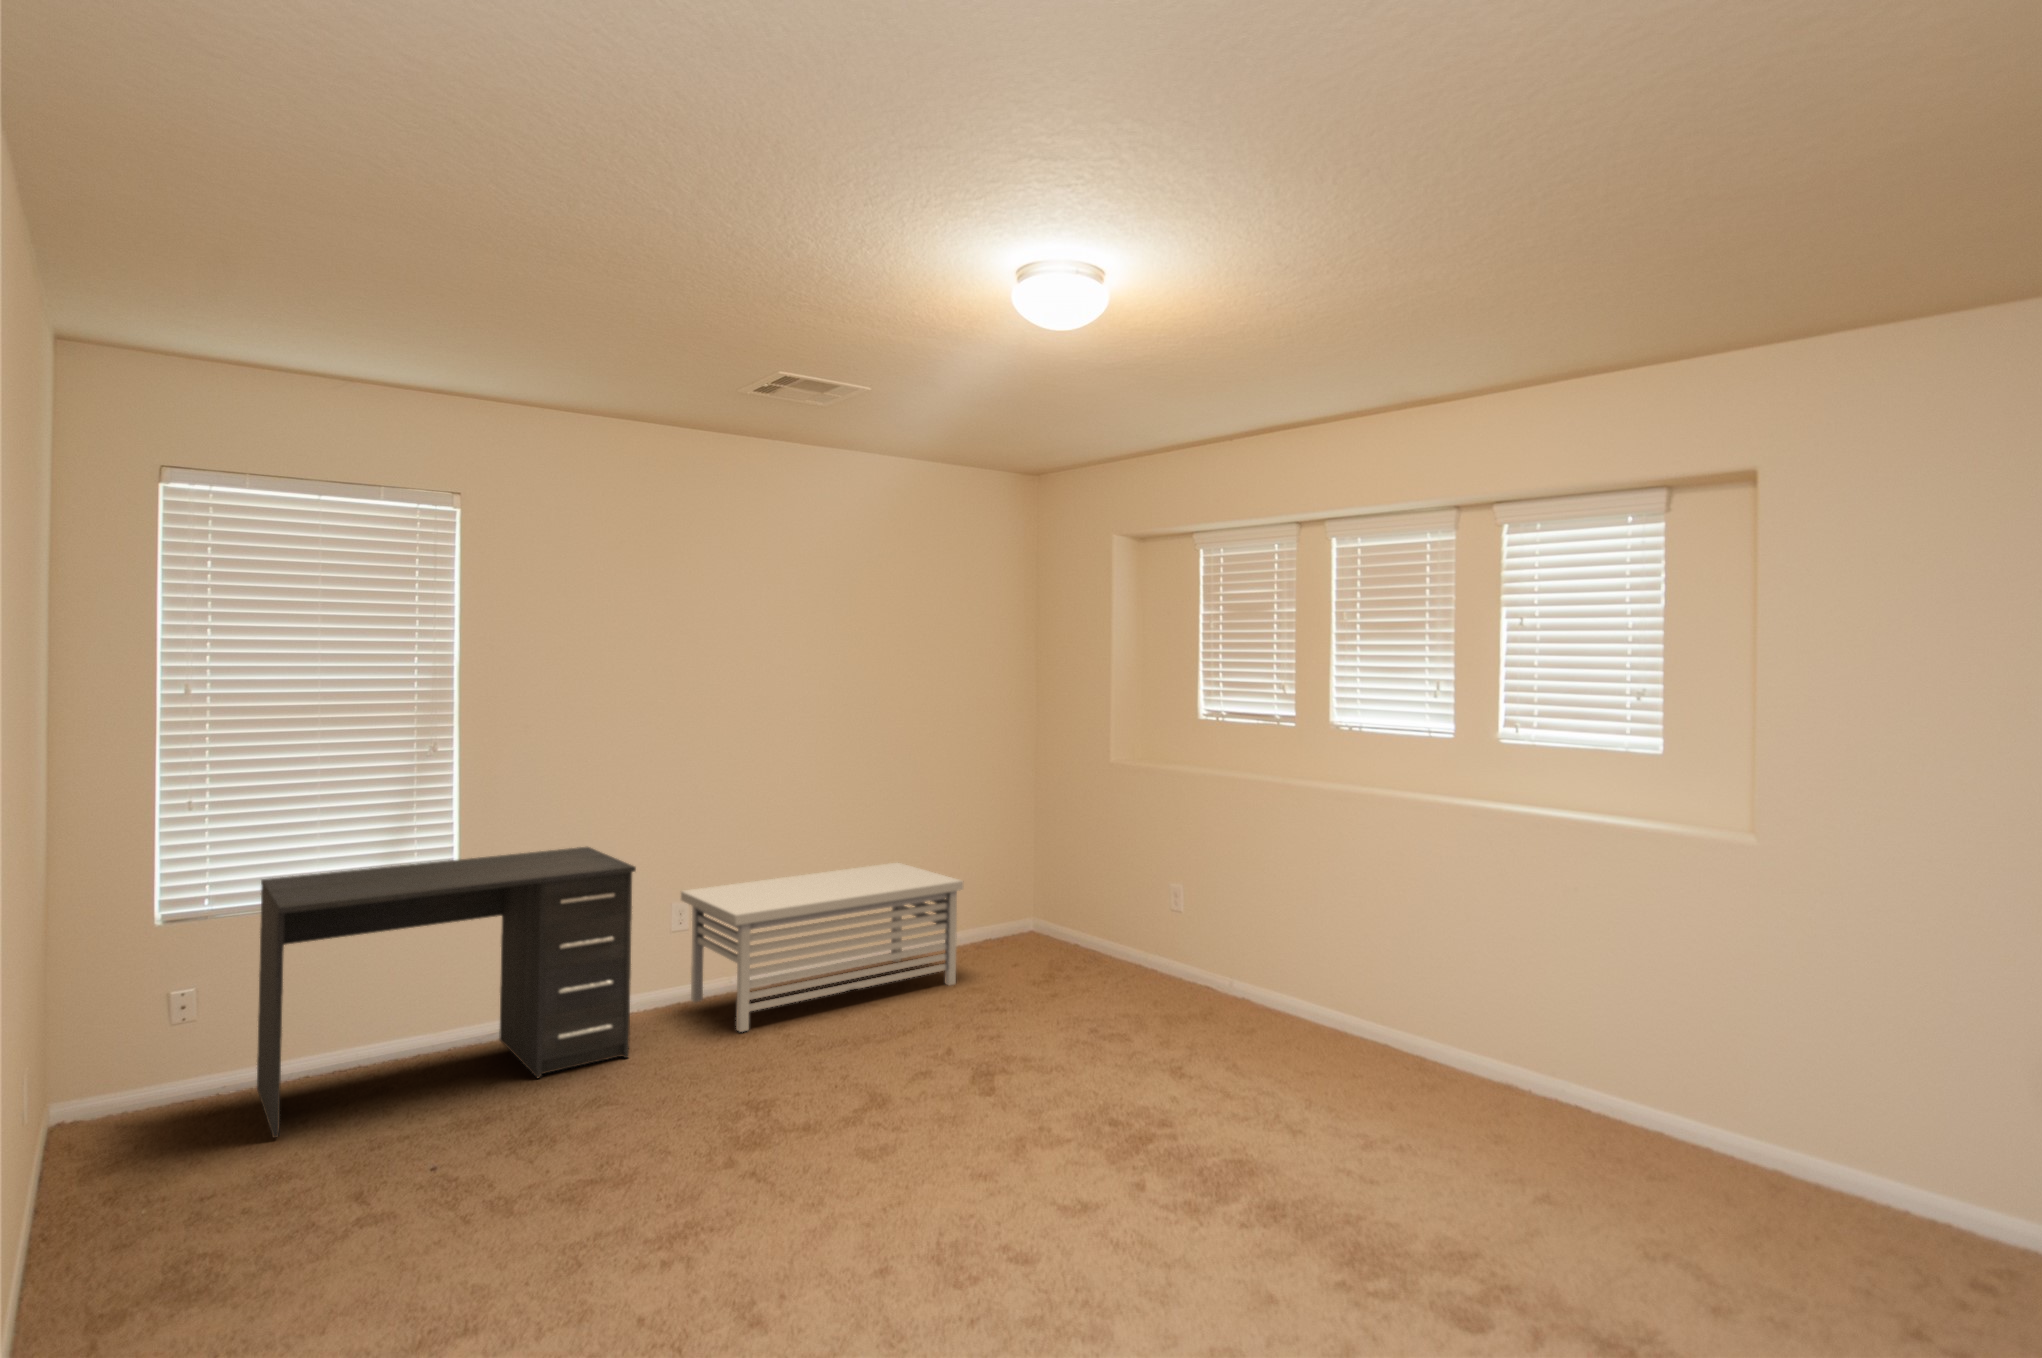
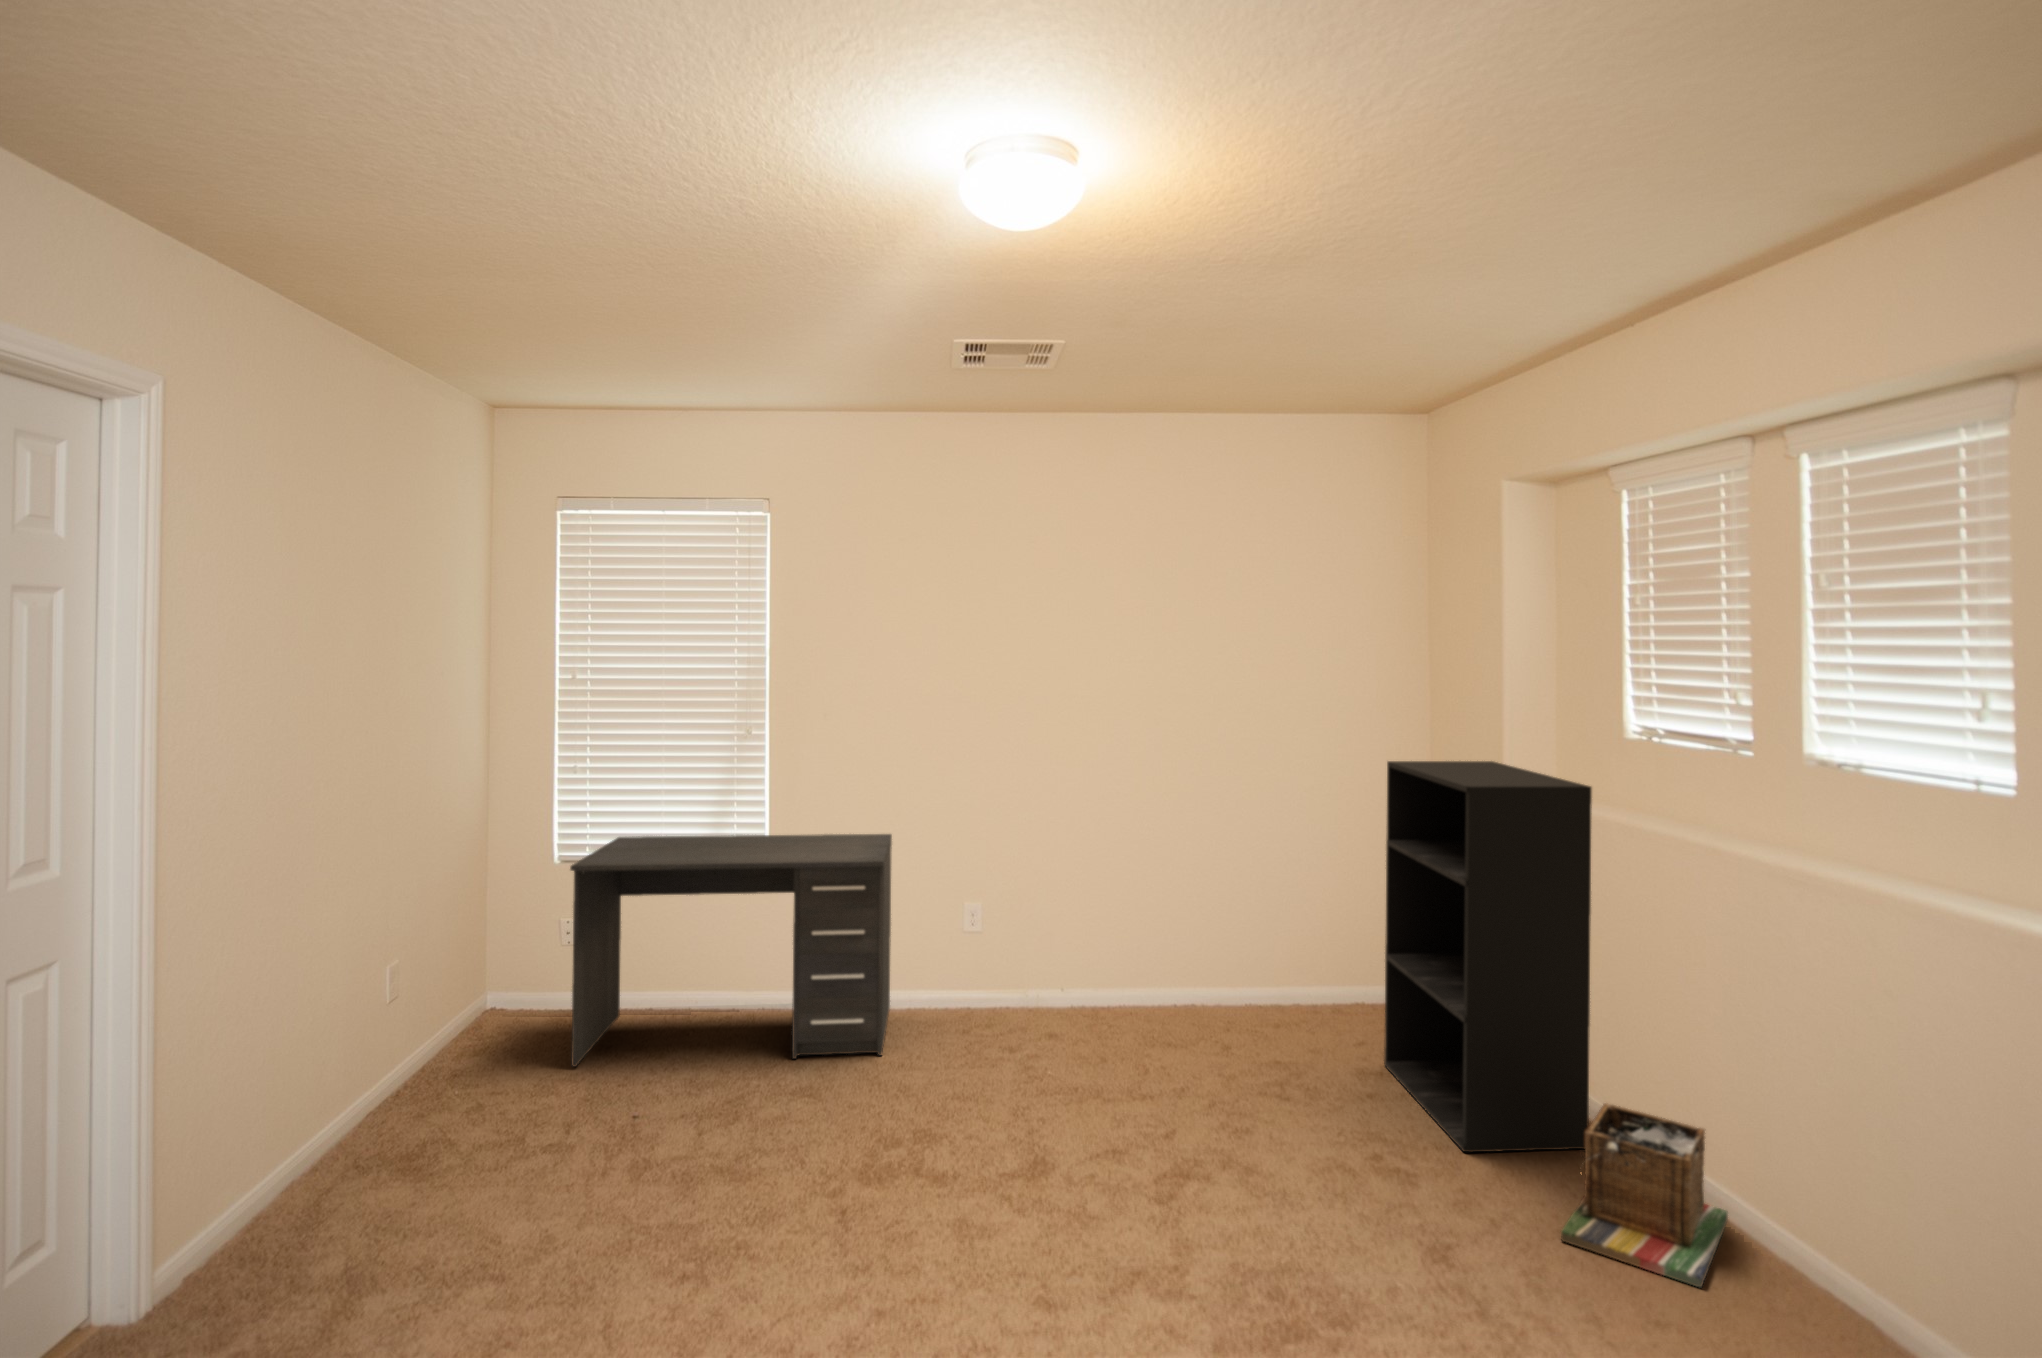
bookshelf: none [1049,742,1213,1020] -> present [1384,761,1592,1152]
storage bench: present [681,862,963,1032] -> none [986,884,1279,1051]
laundry basket: none [1231,962,1319,1053] -> present [1561,1104,1728,1287]

